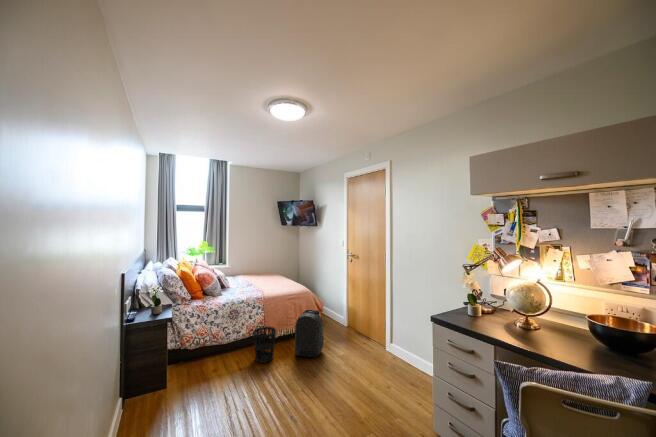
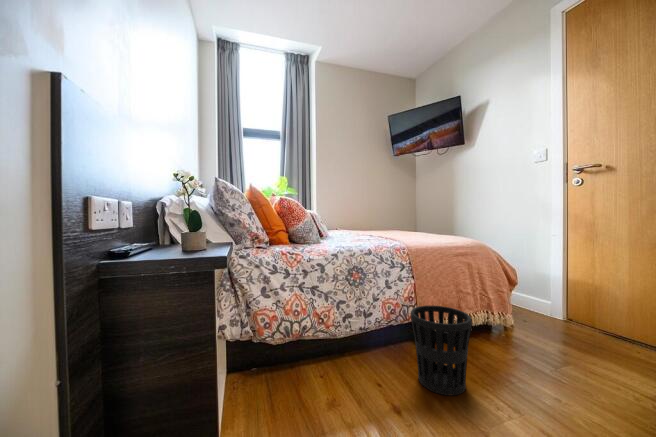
backpack: present [295,309,324,357] -> none [506,270,604,395]

